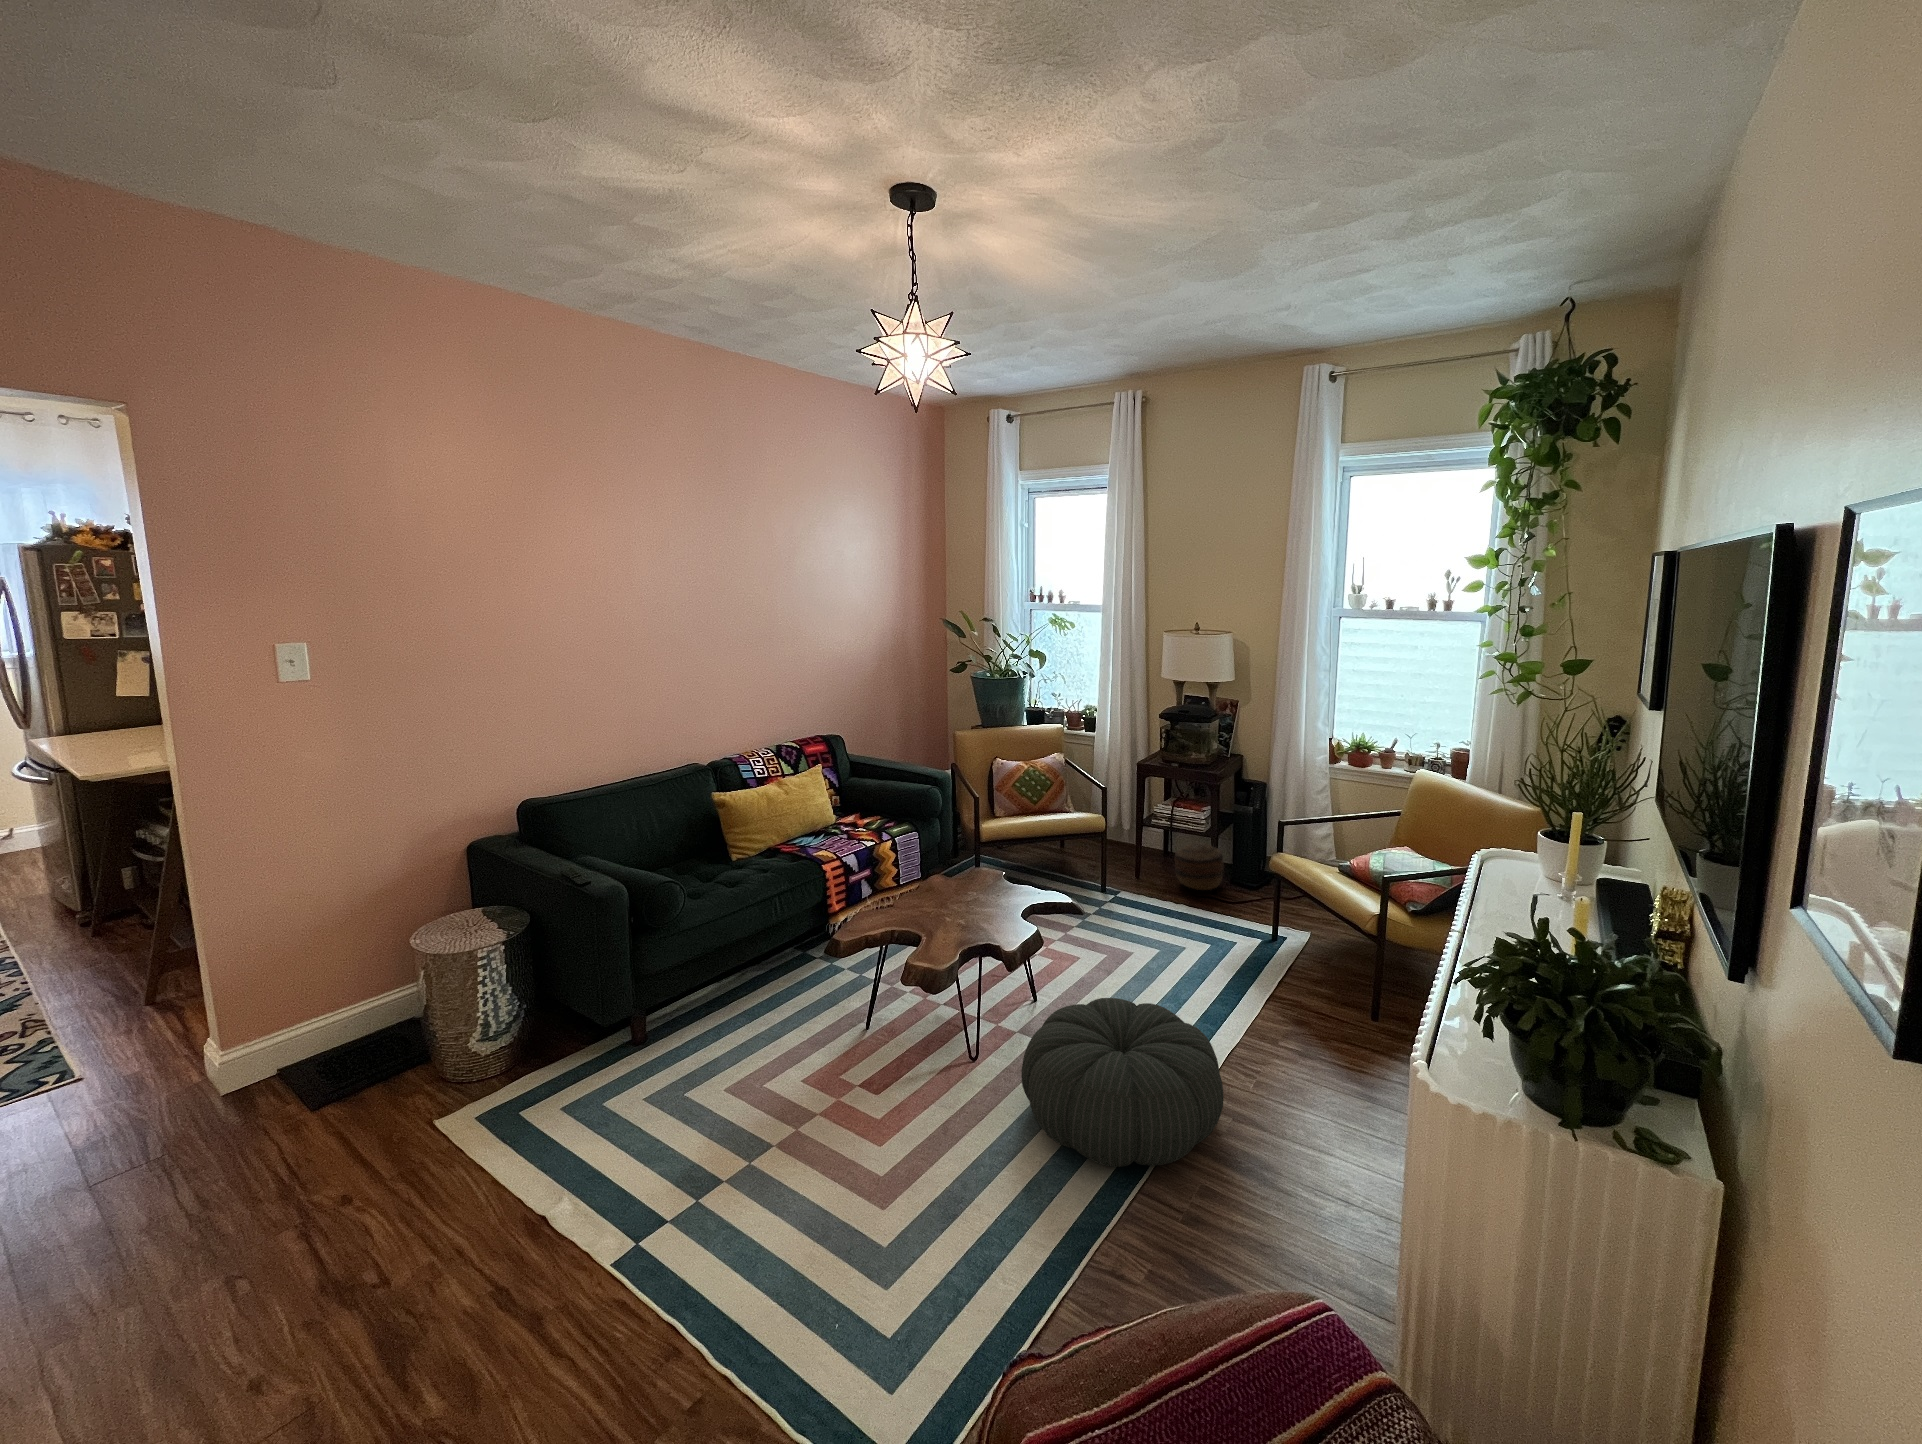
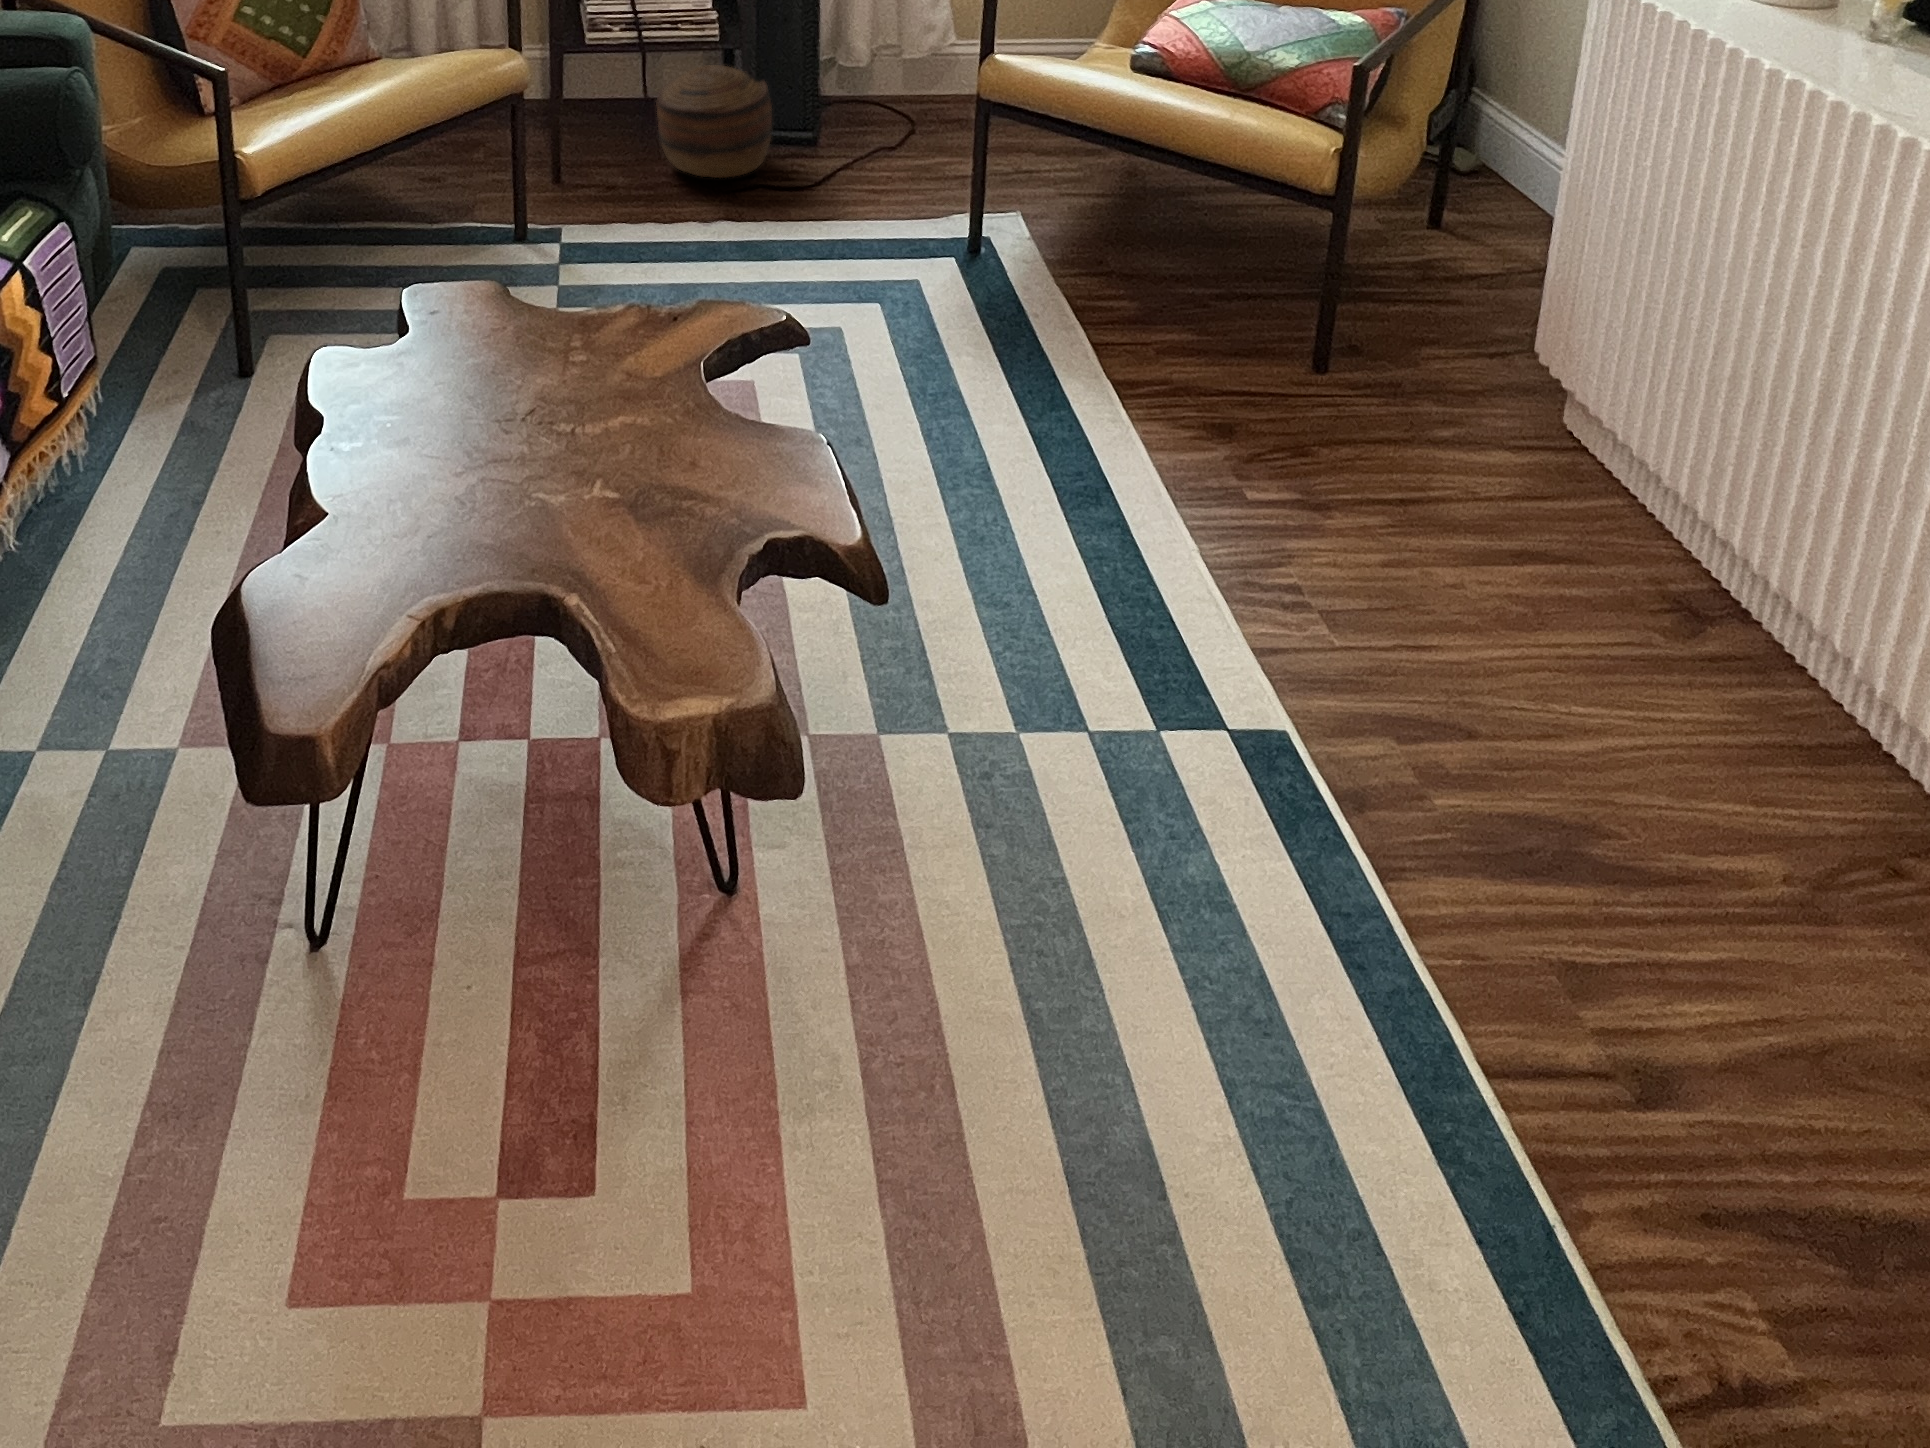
pouf: present [1021,998,1224,1167] -> none [979,504,1574,1003]

